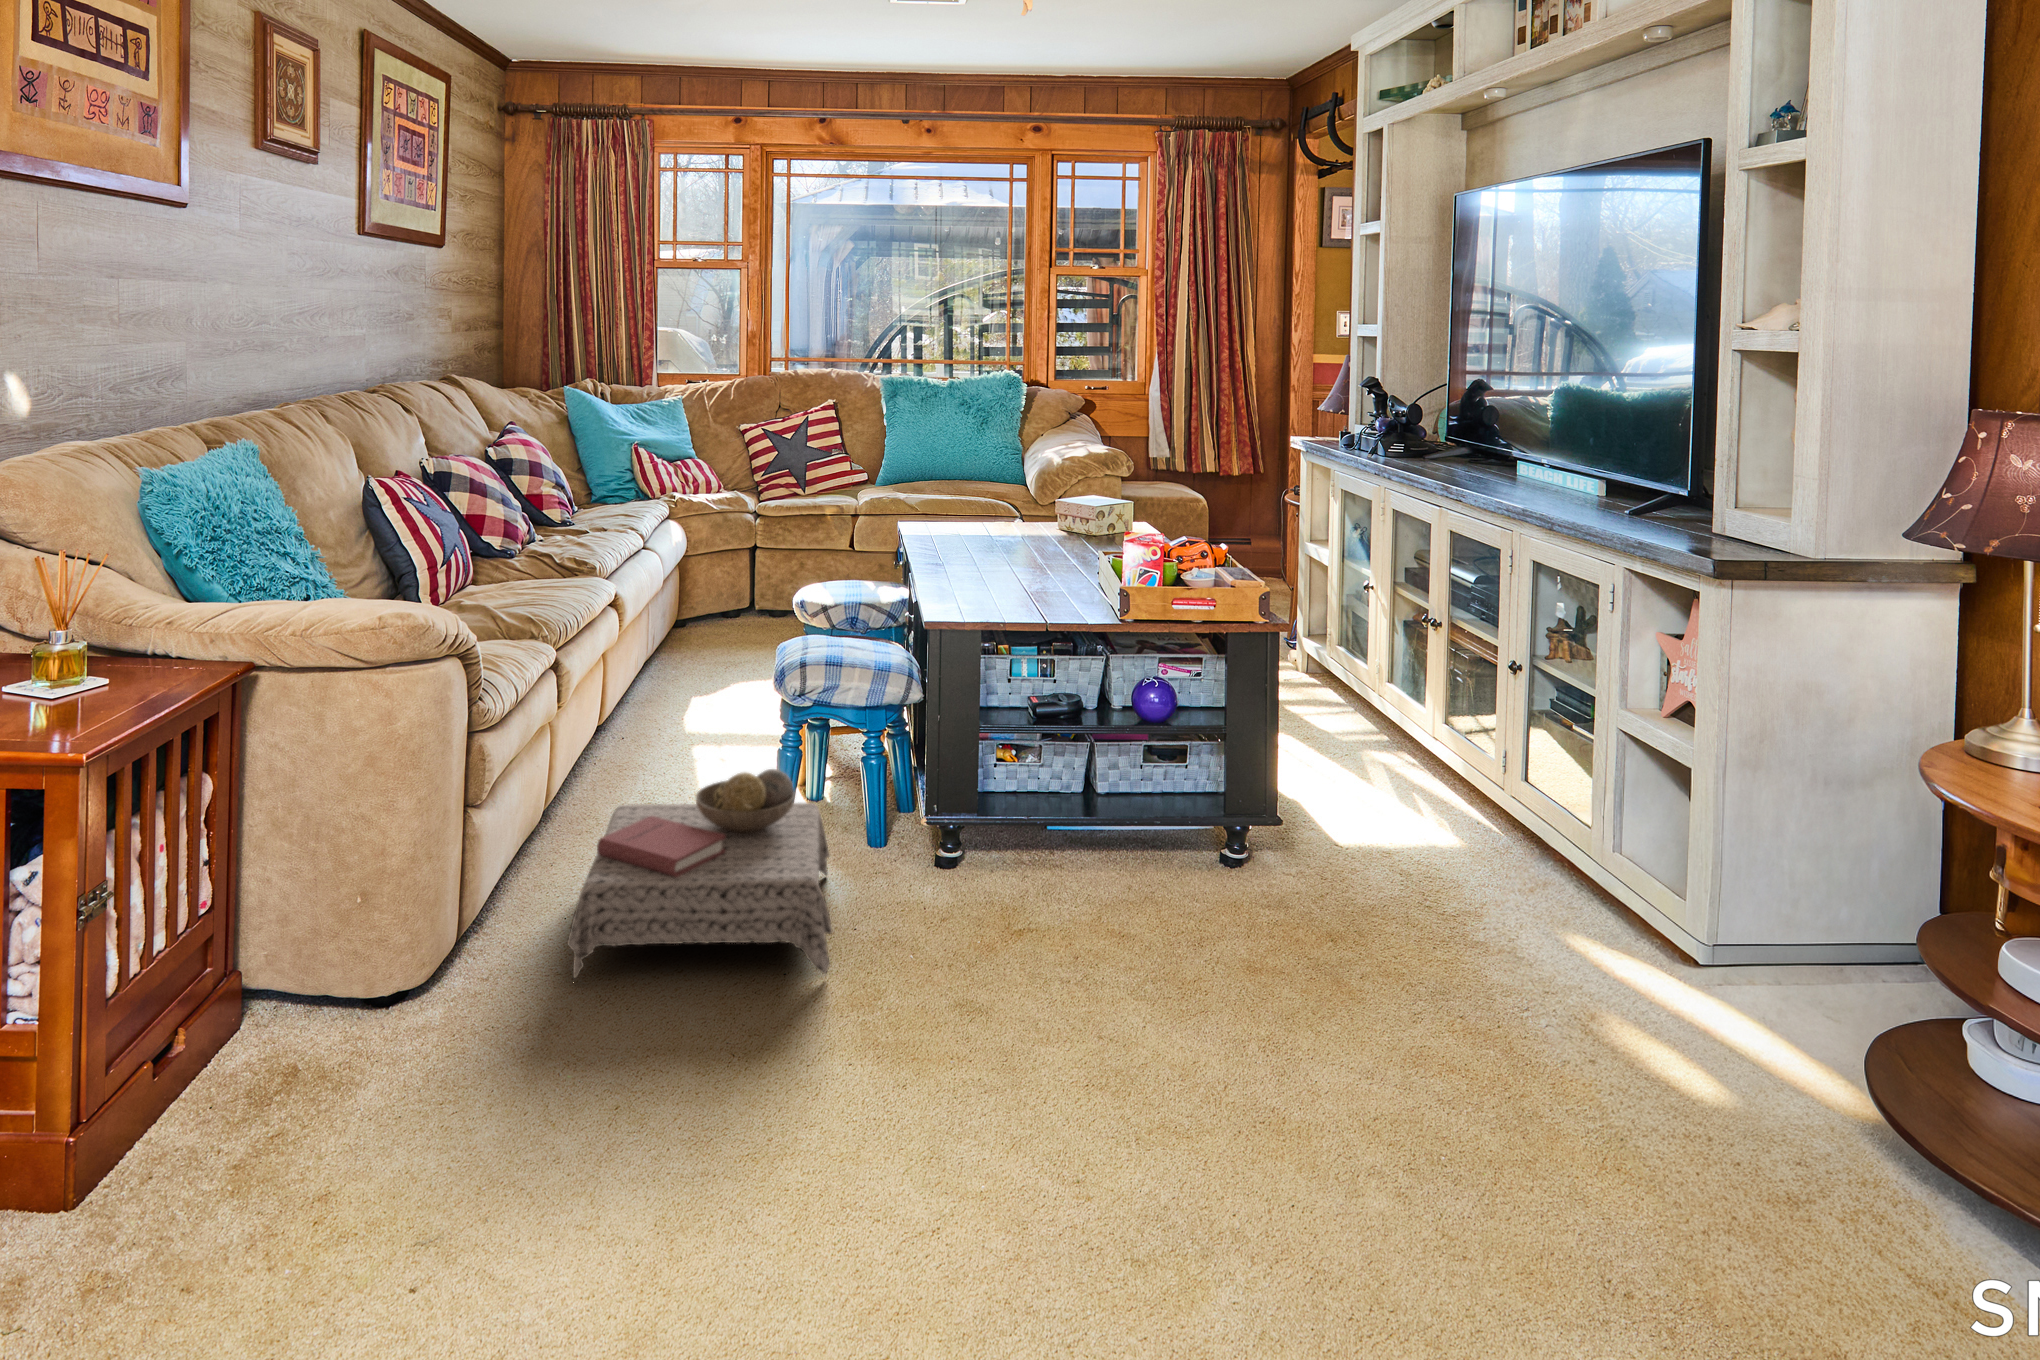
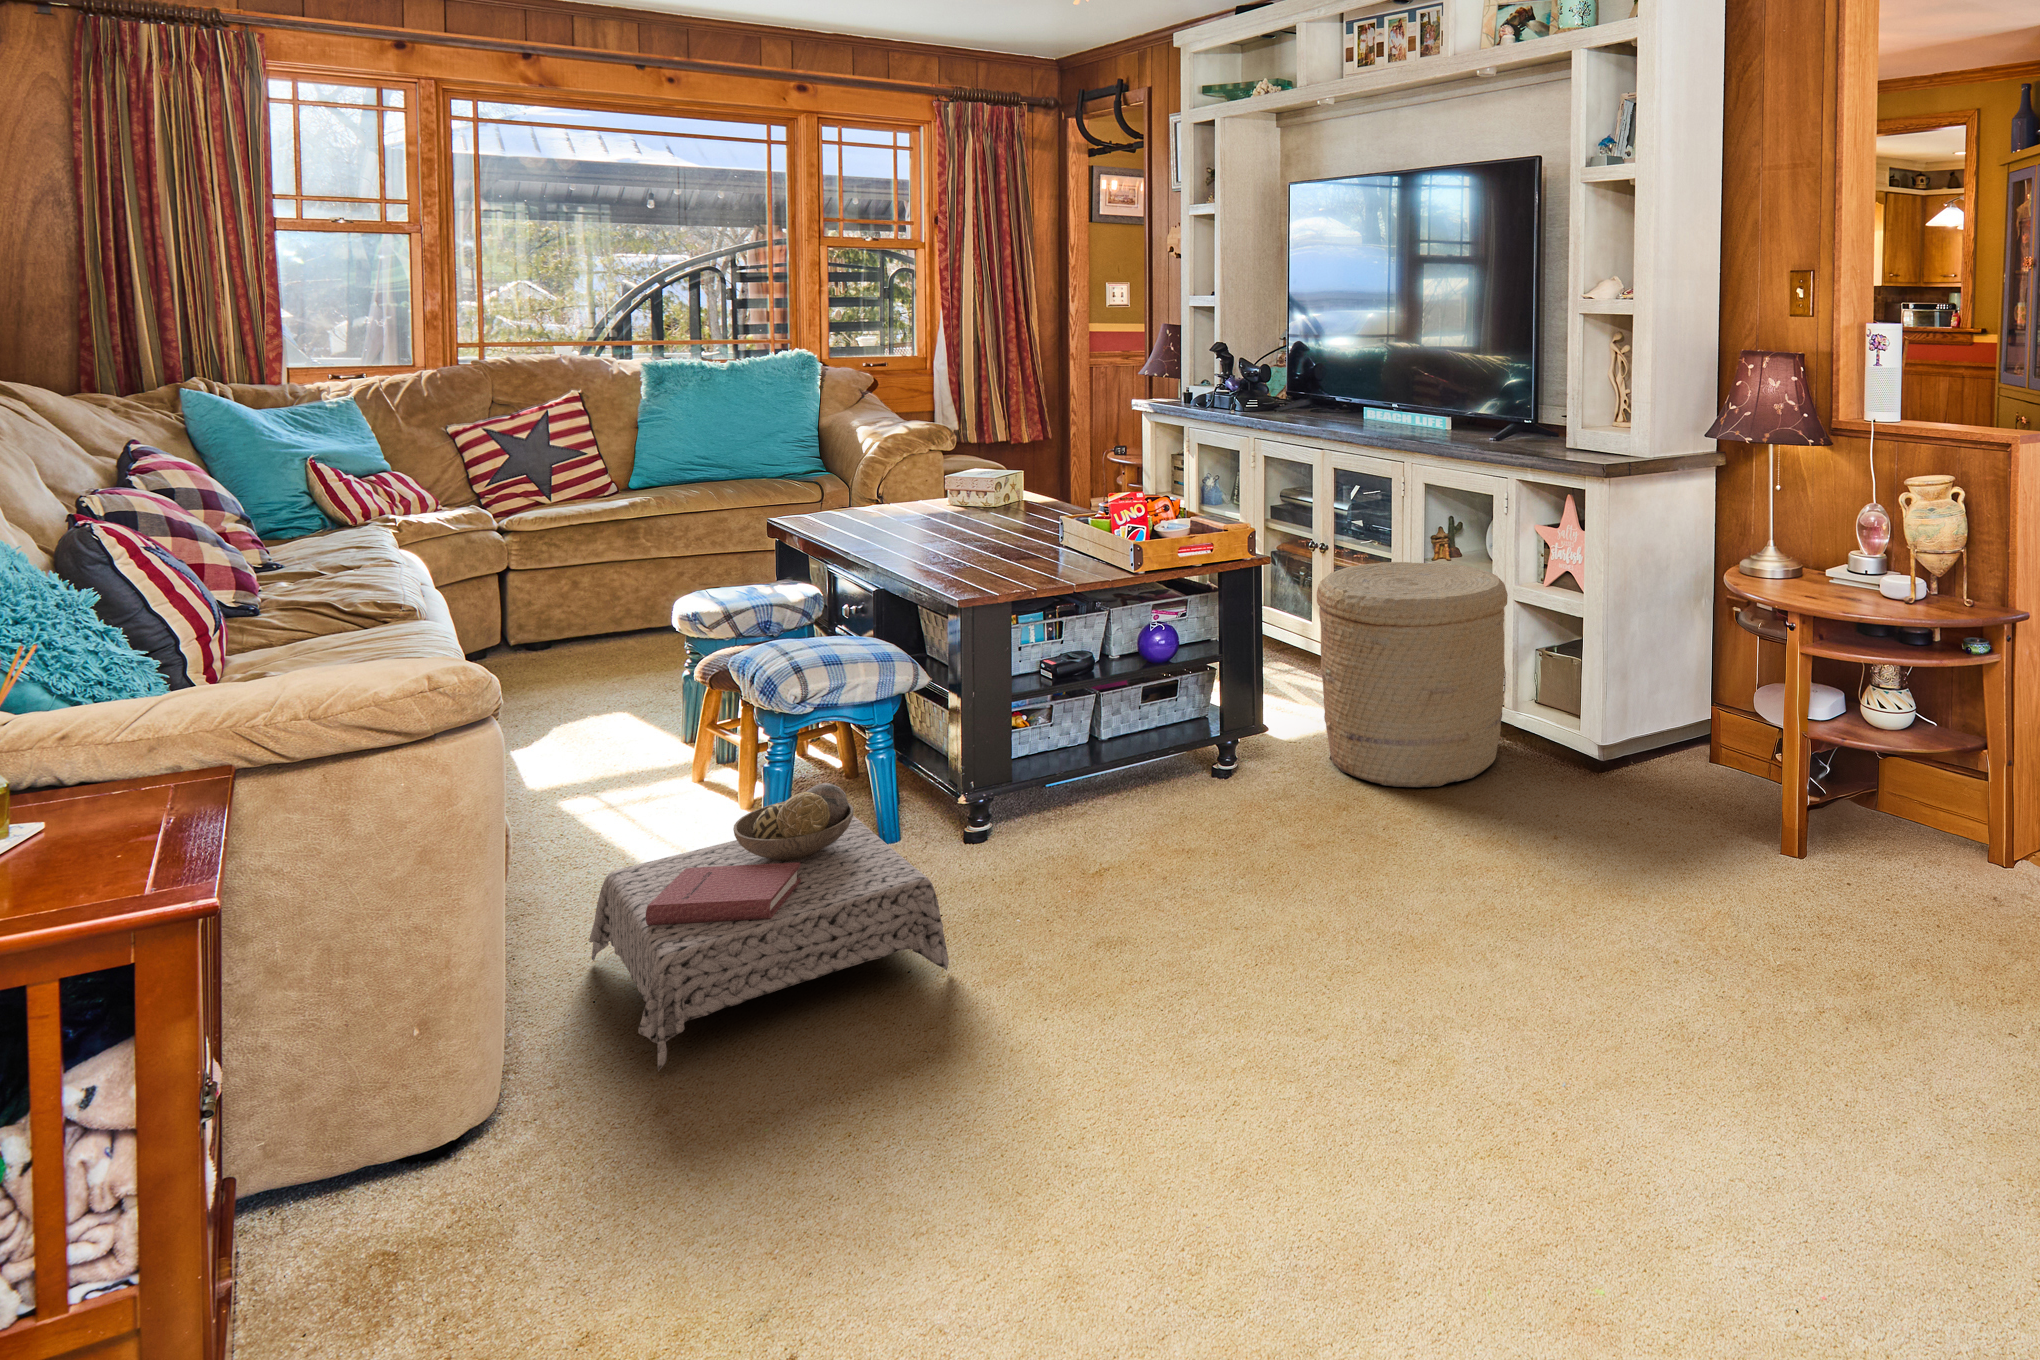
basket: none [1346,651,1603,948] -> present [1317,562,1508,787]

